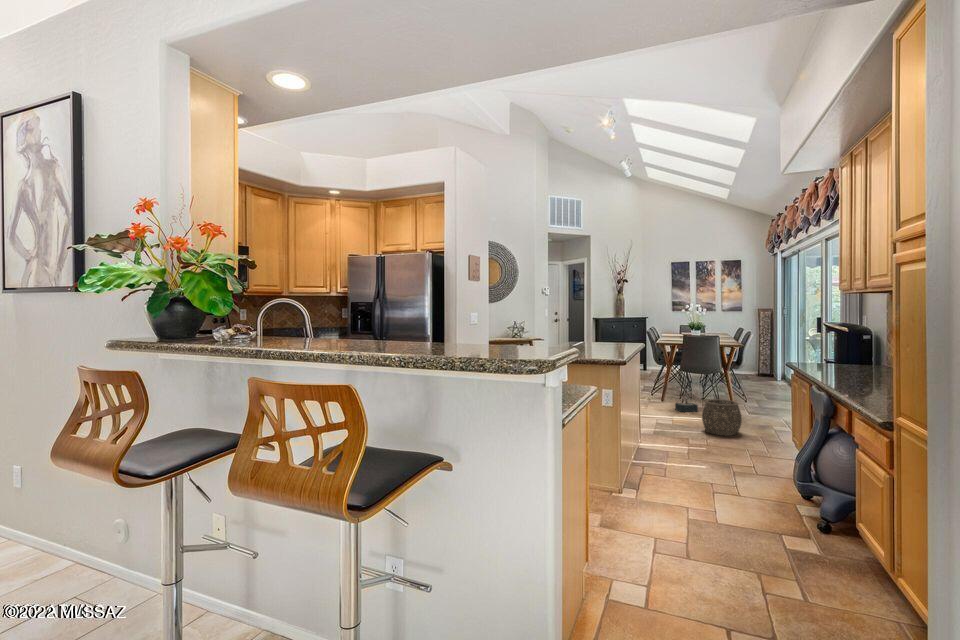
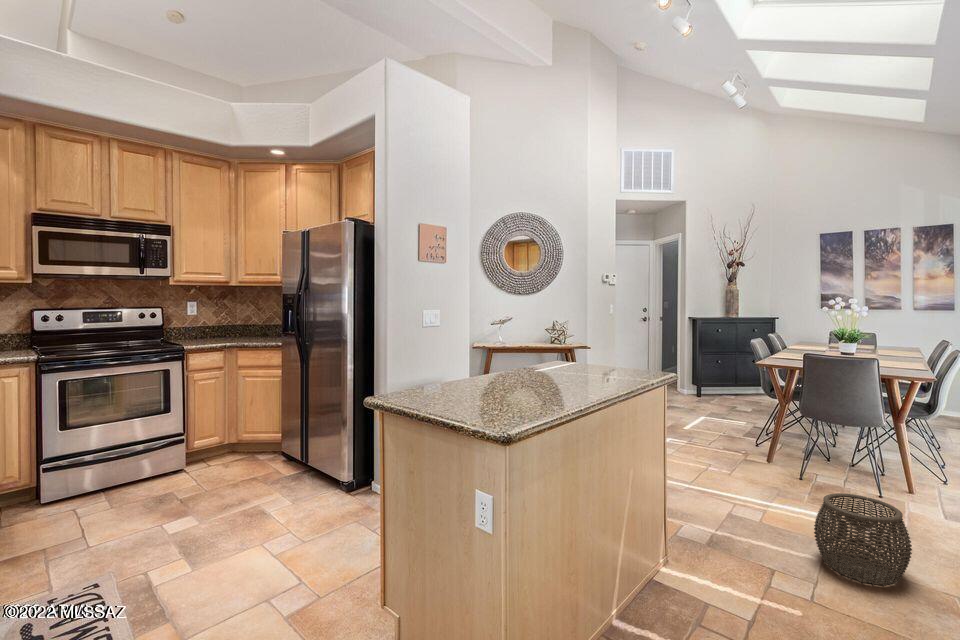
decorative plant: present [670,386,700,412] -> none [772,442,835,495]

